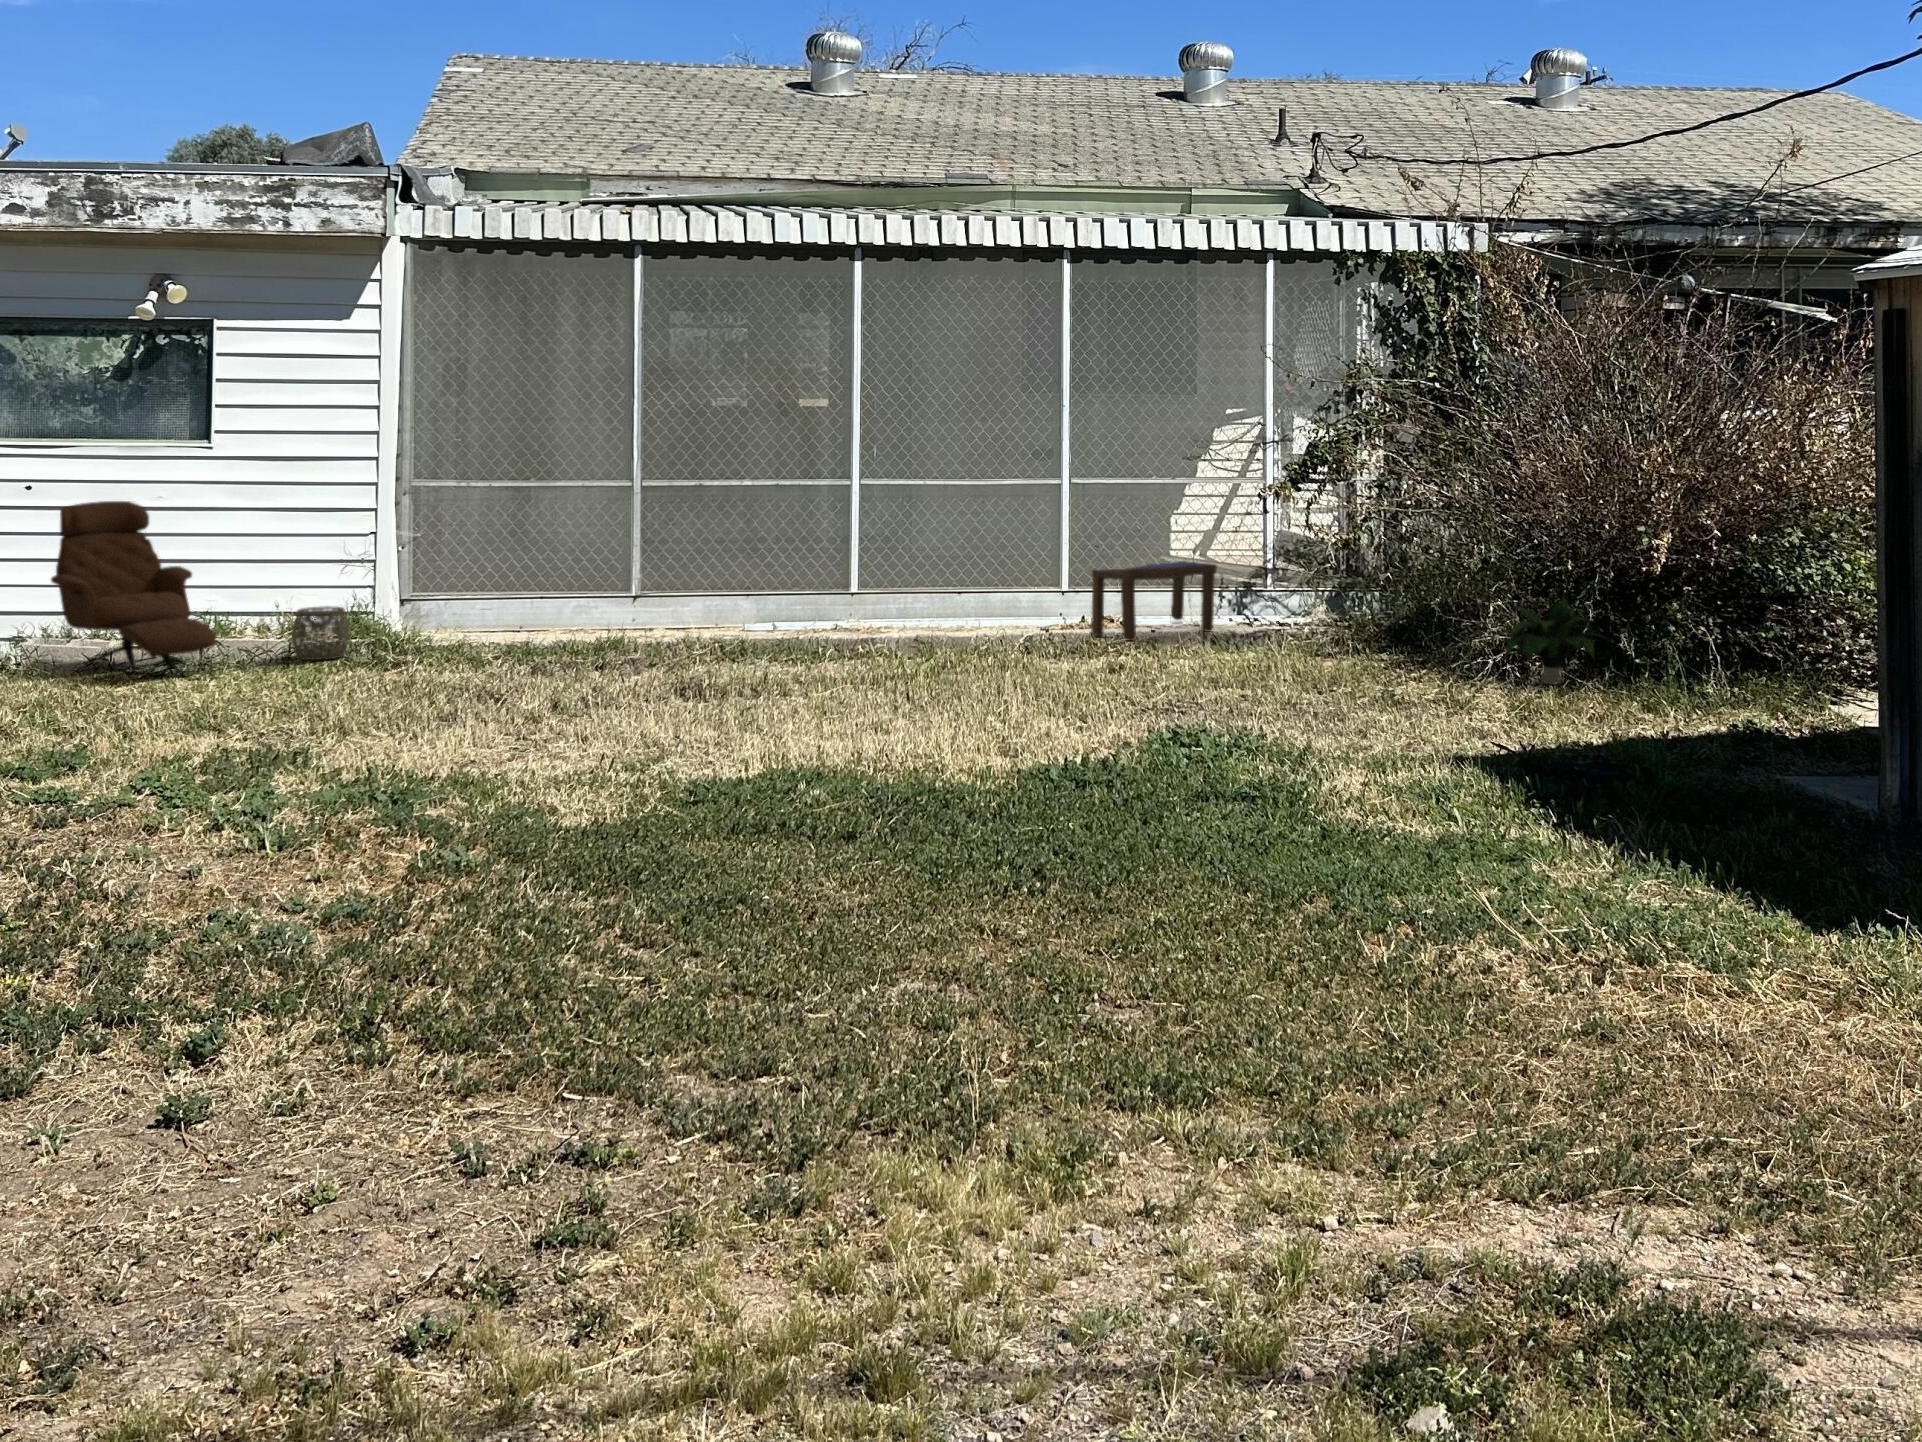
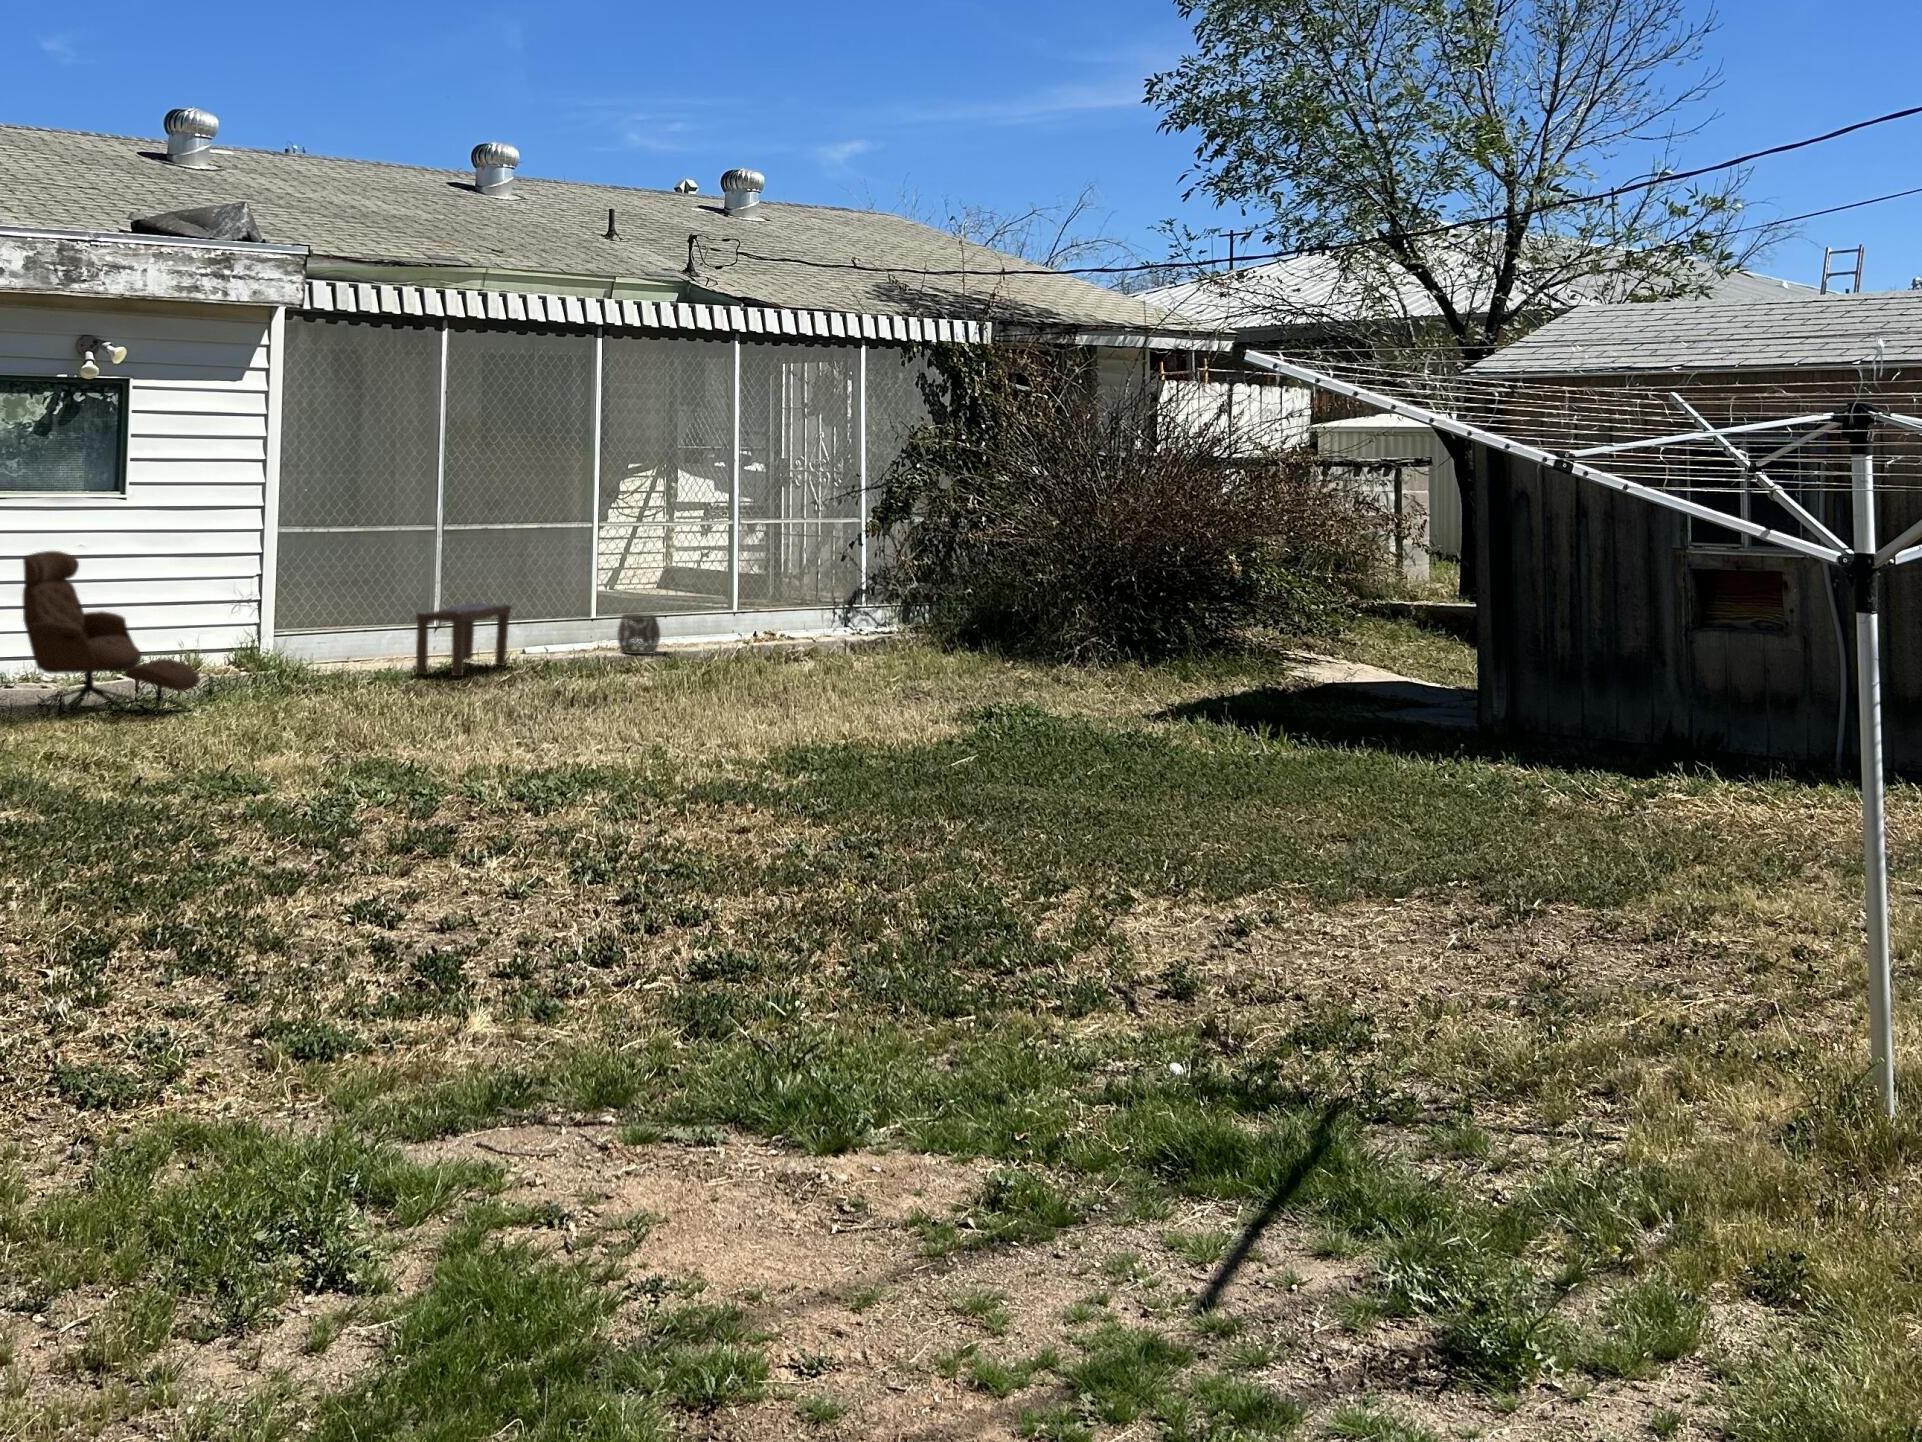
bench: present [1091,561,1217,641] -> present [416,603,511,676]
potted plant: present [1505,596,1610,685] -> none [1131,601,1204,665]
woven basket: present [291,606,350,660] -> present [617,613,660,654]

